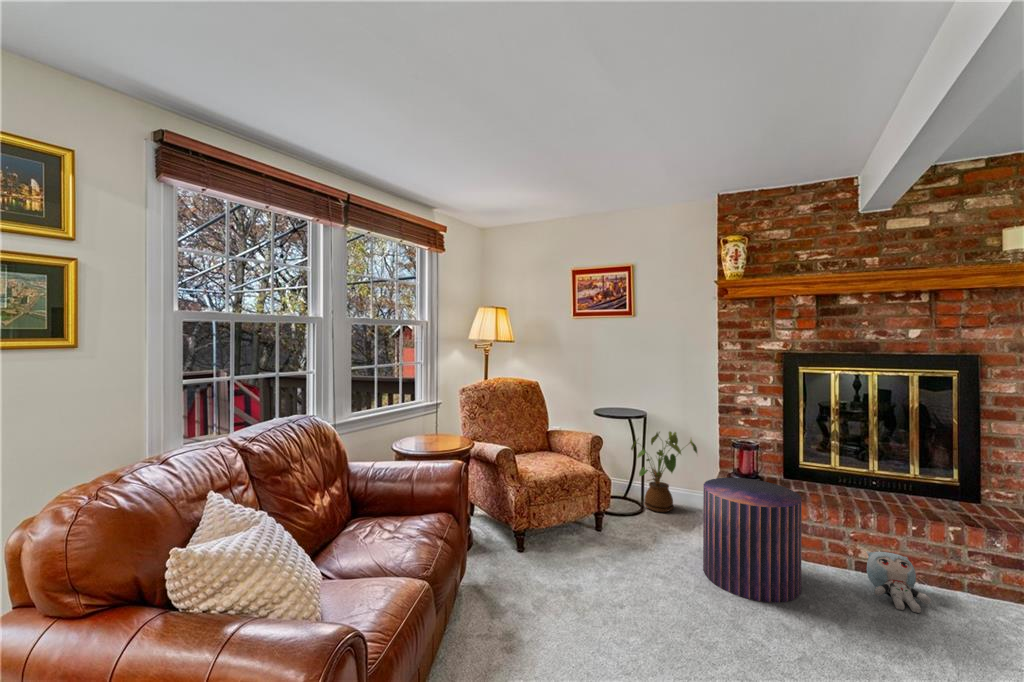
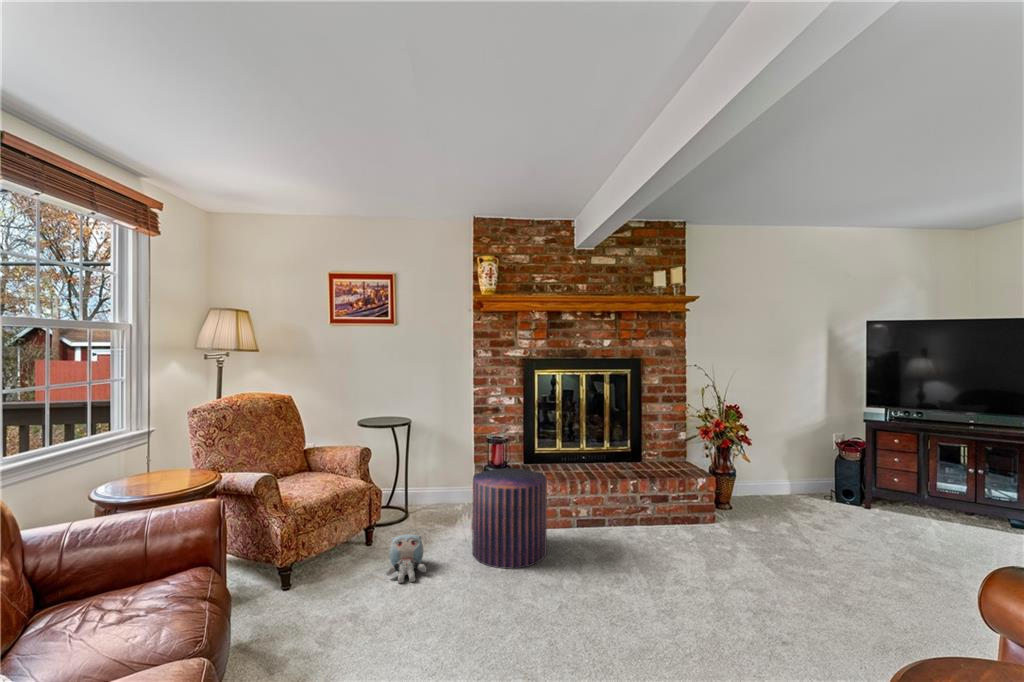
house plant: present [631,432,697,512] -> none [395,436,457,516]
plush toy: present [866,551,931,613] -> present [387,534,426,583]

